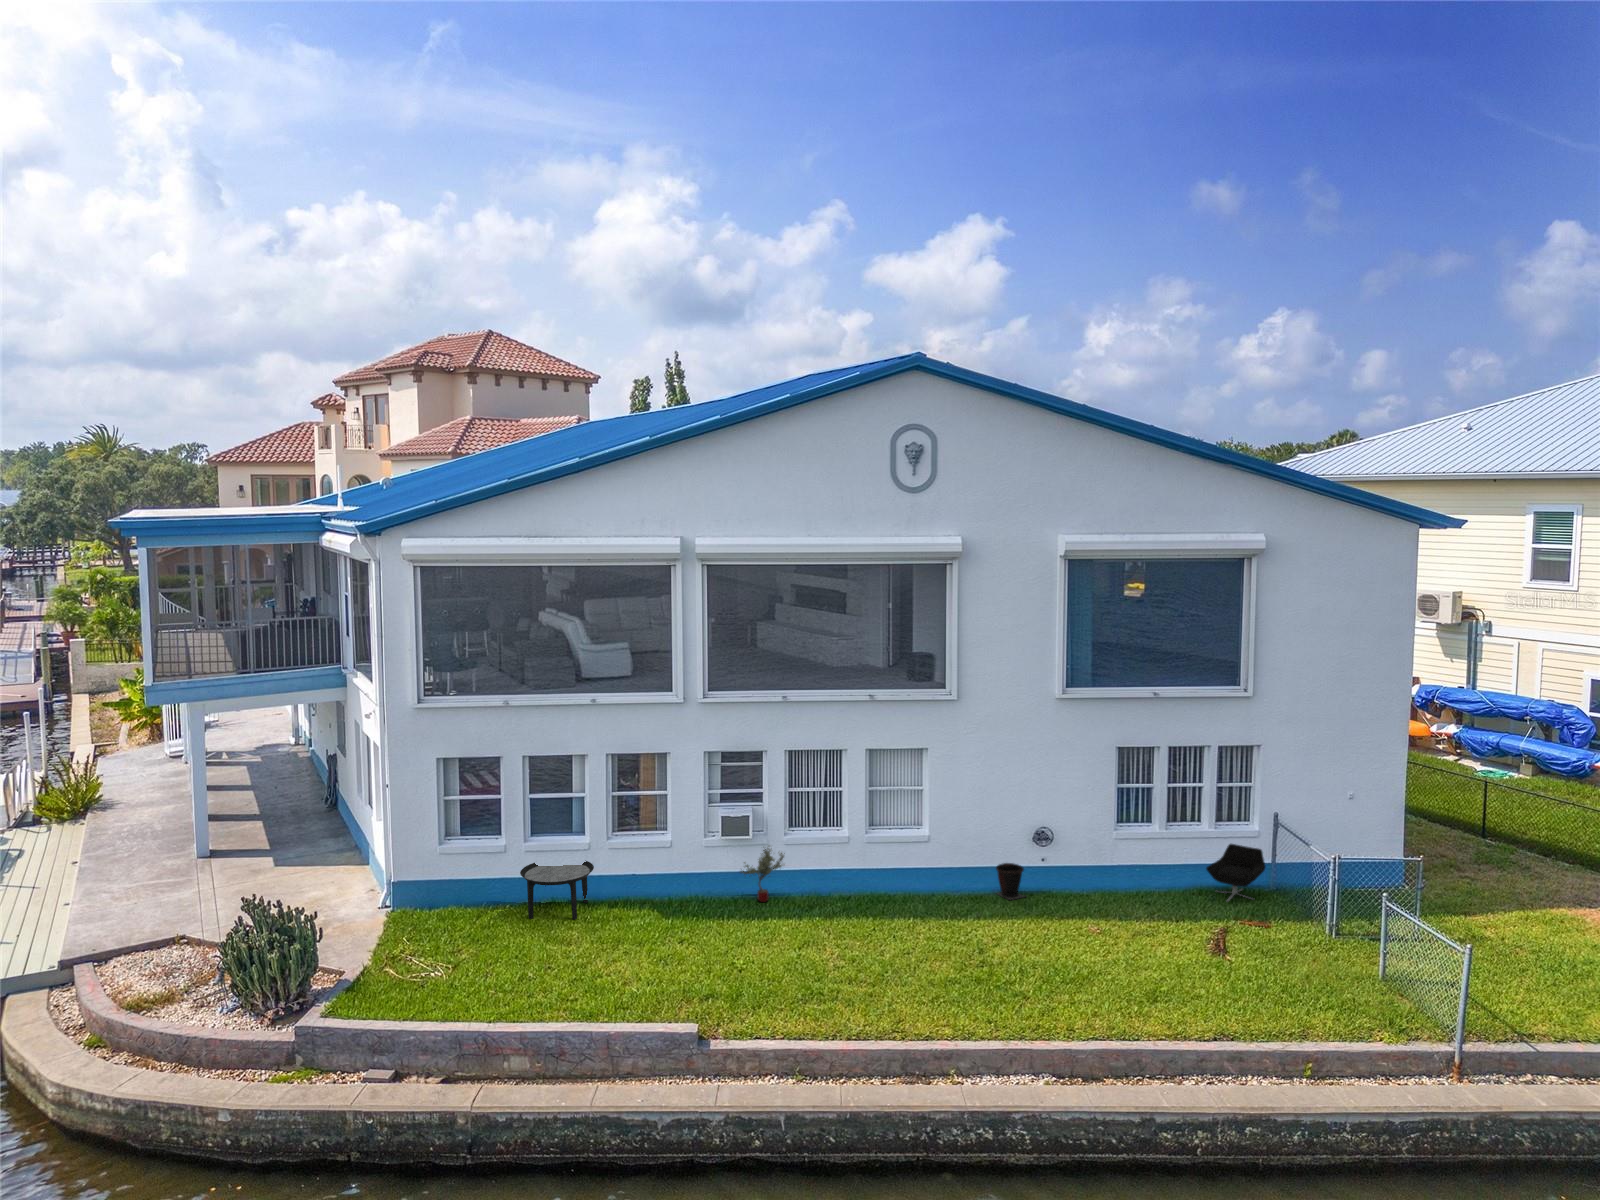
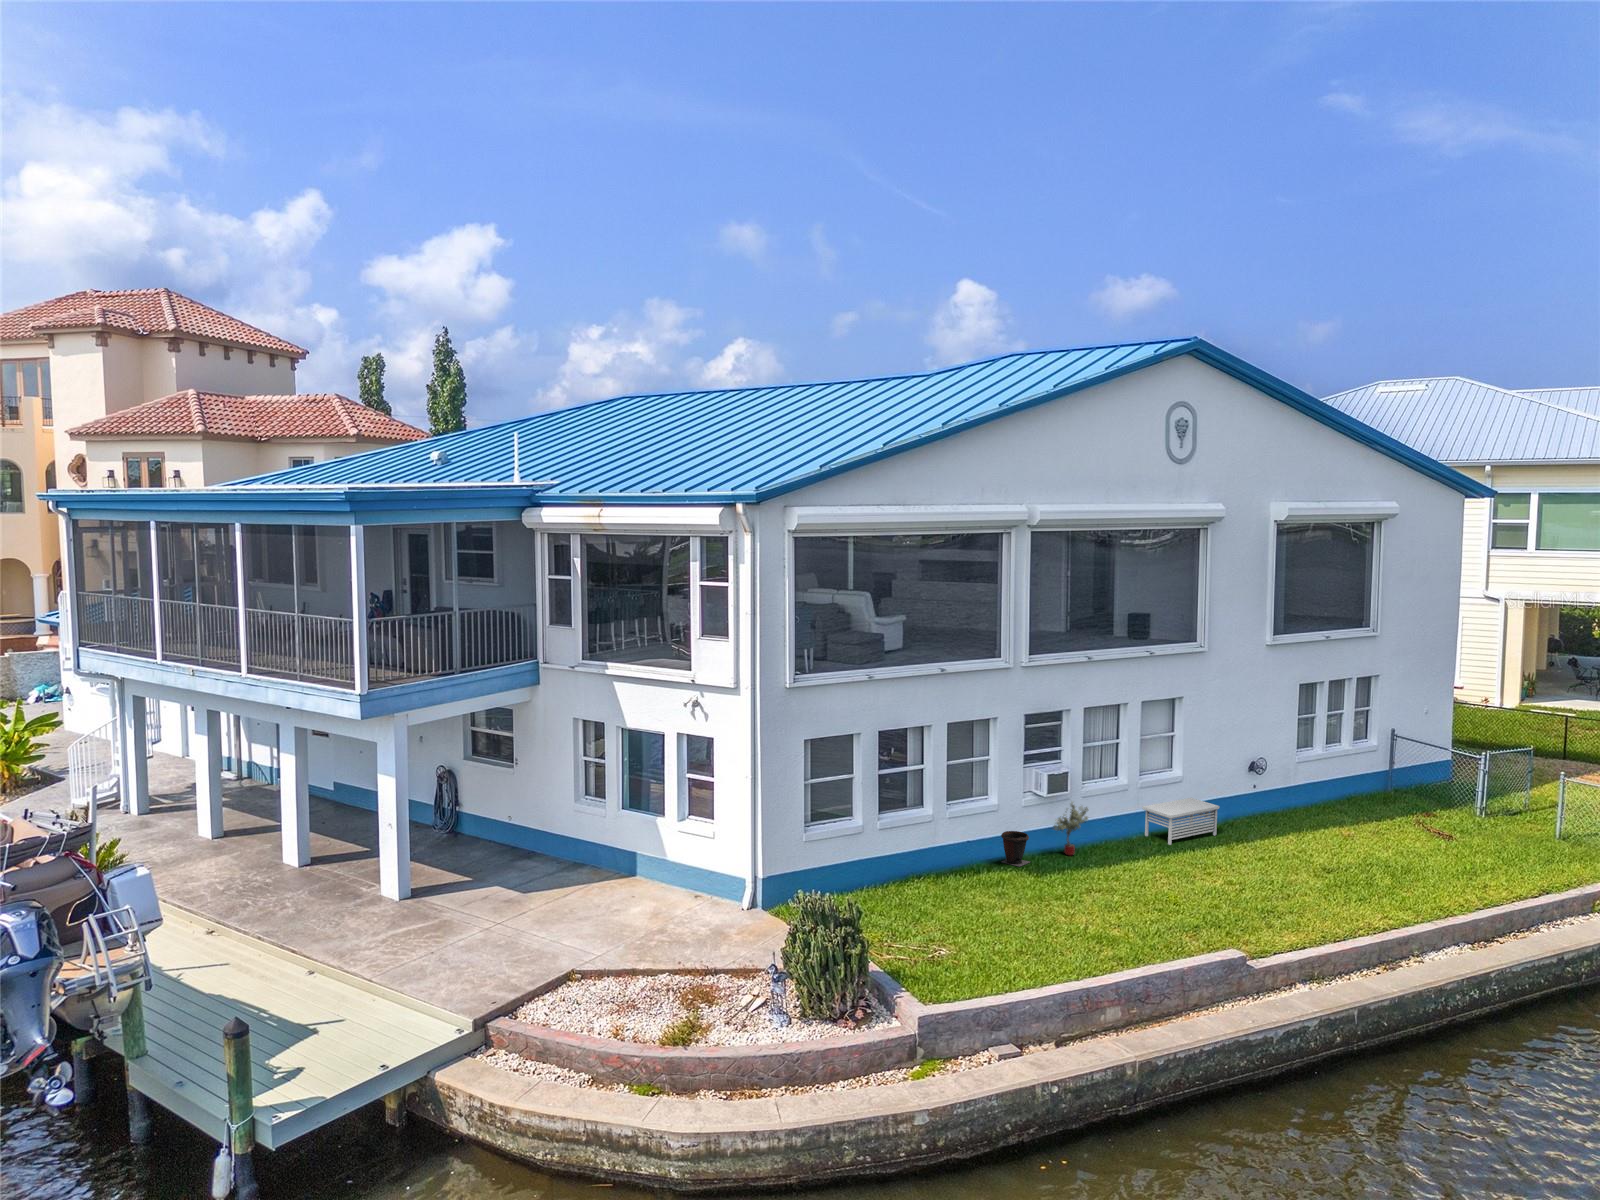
lounge chair: present [1206,844,1265,901] -> none [1343,765,1391,810]
storage bench: none [883,858,966,907] -> present [1142,798,1219,845]
round table: present [520,861,594,919] -> none [885,835,959,897]
bucket: present [996,863,1025,900] -> present [1001,831,1030,867]

